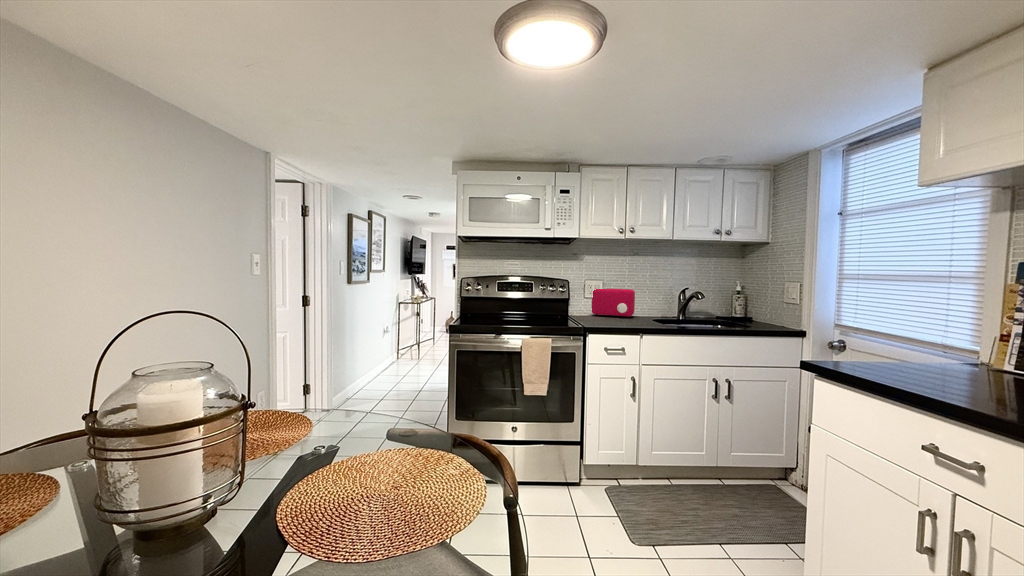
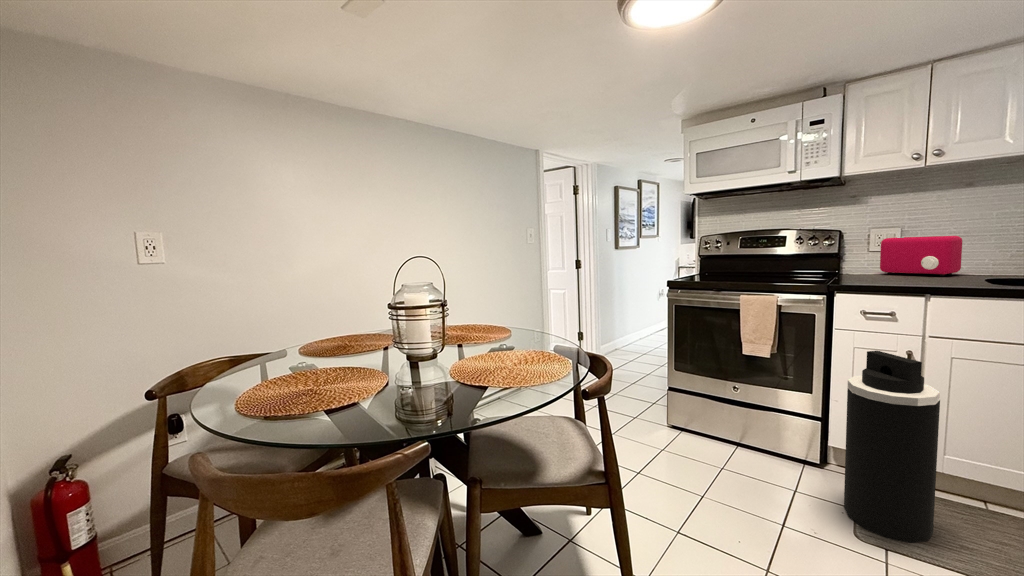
trash can: none [613,381,674,538] -> present [844,351,940,543]

